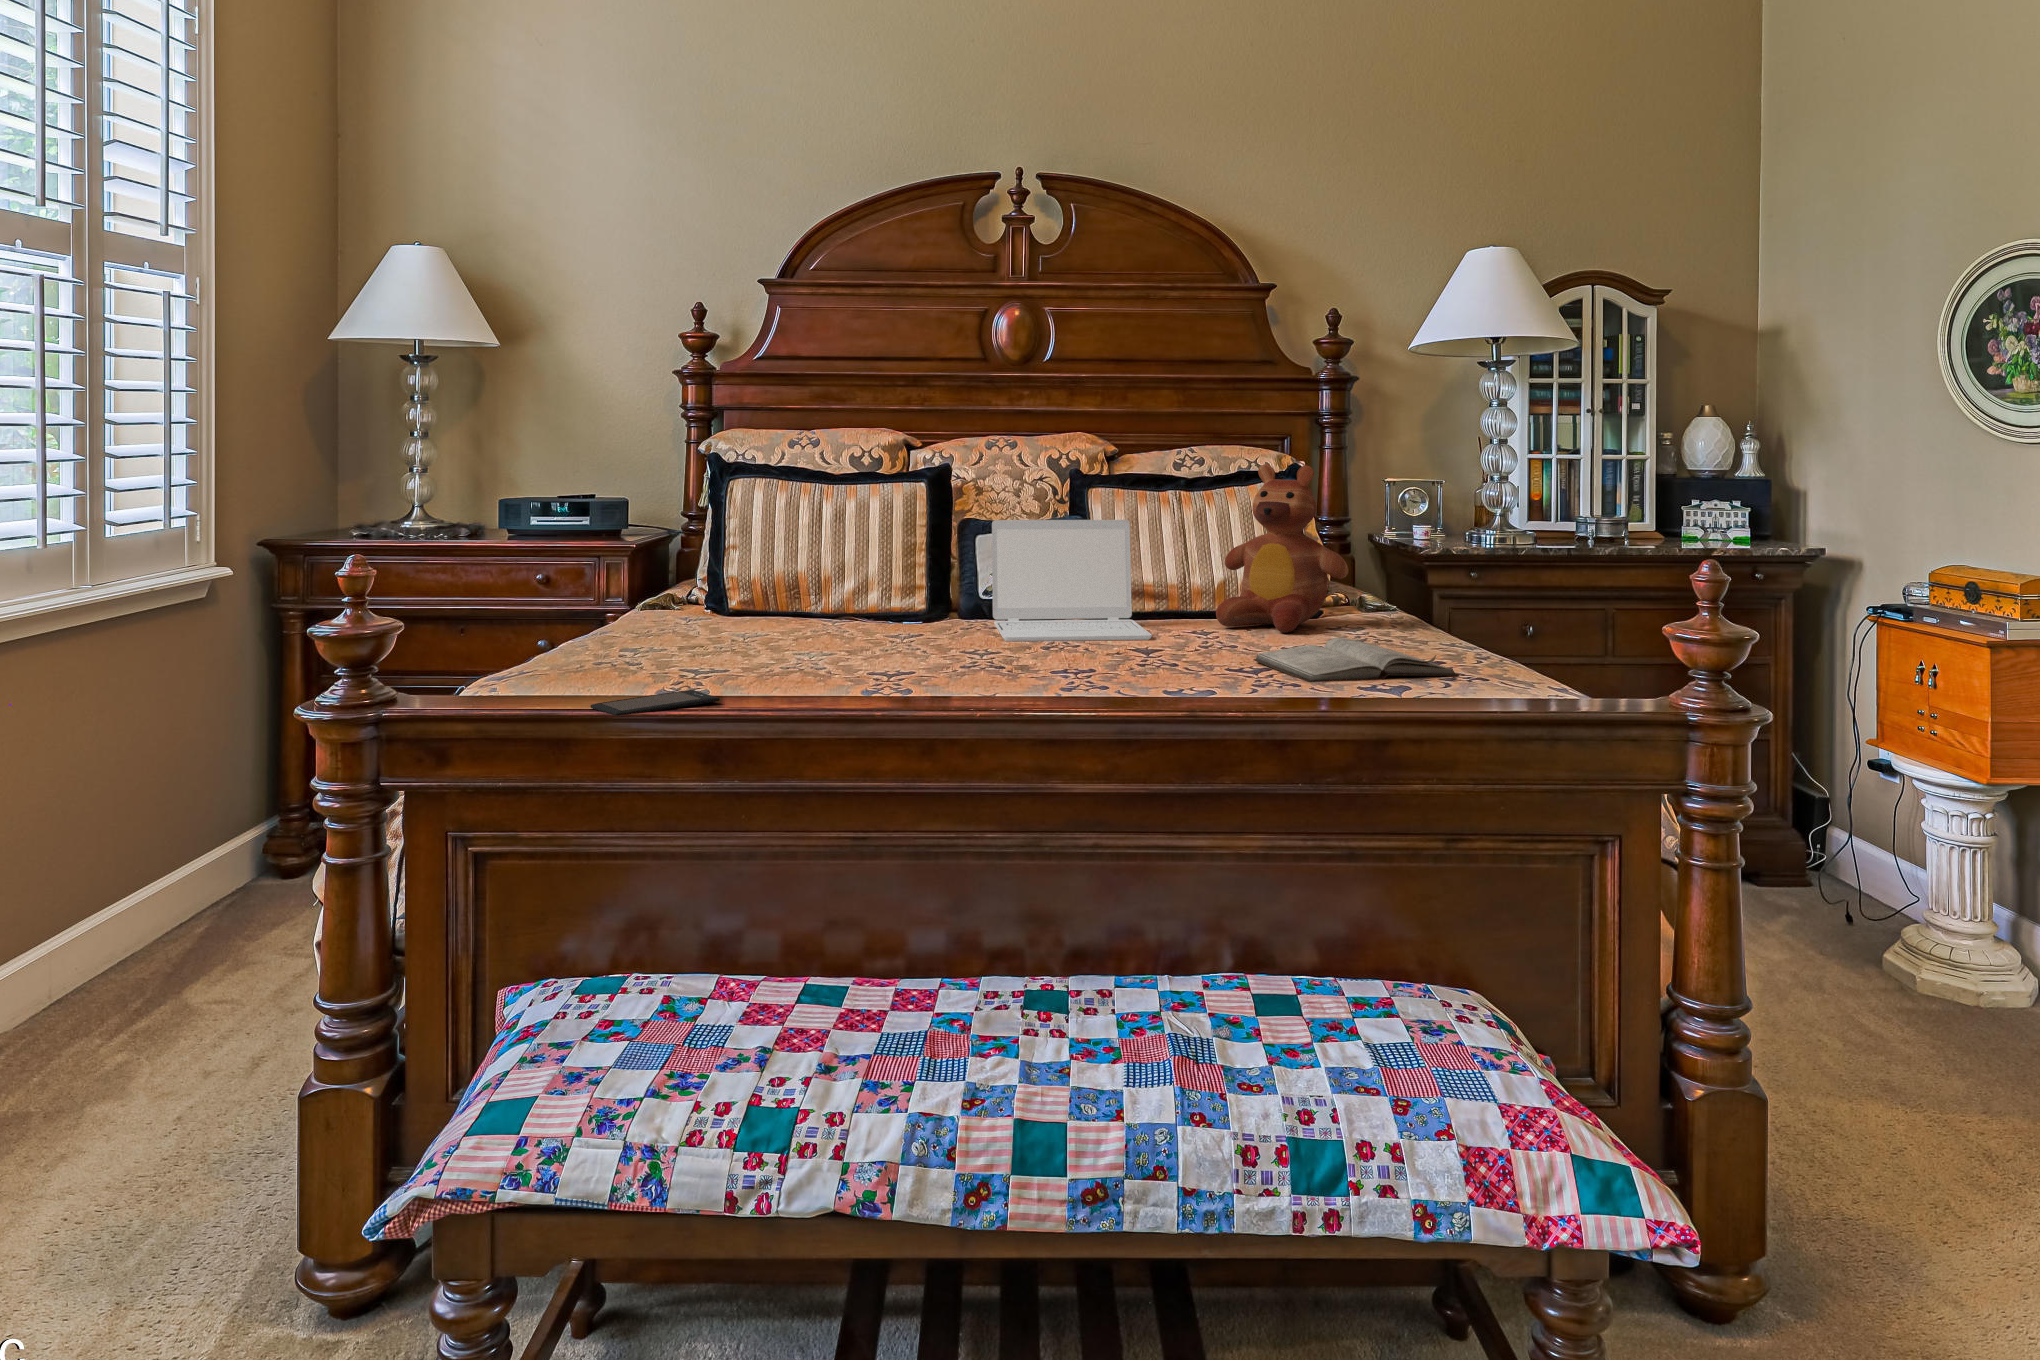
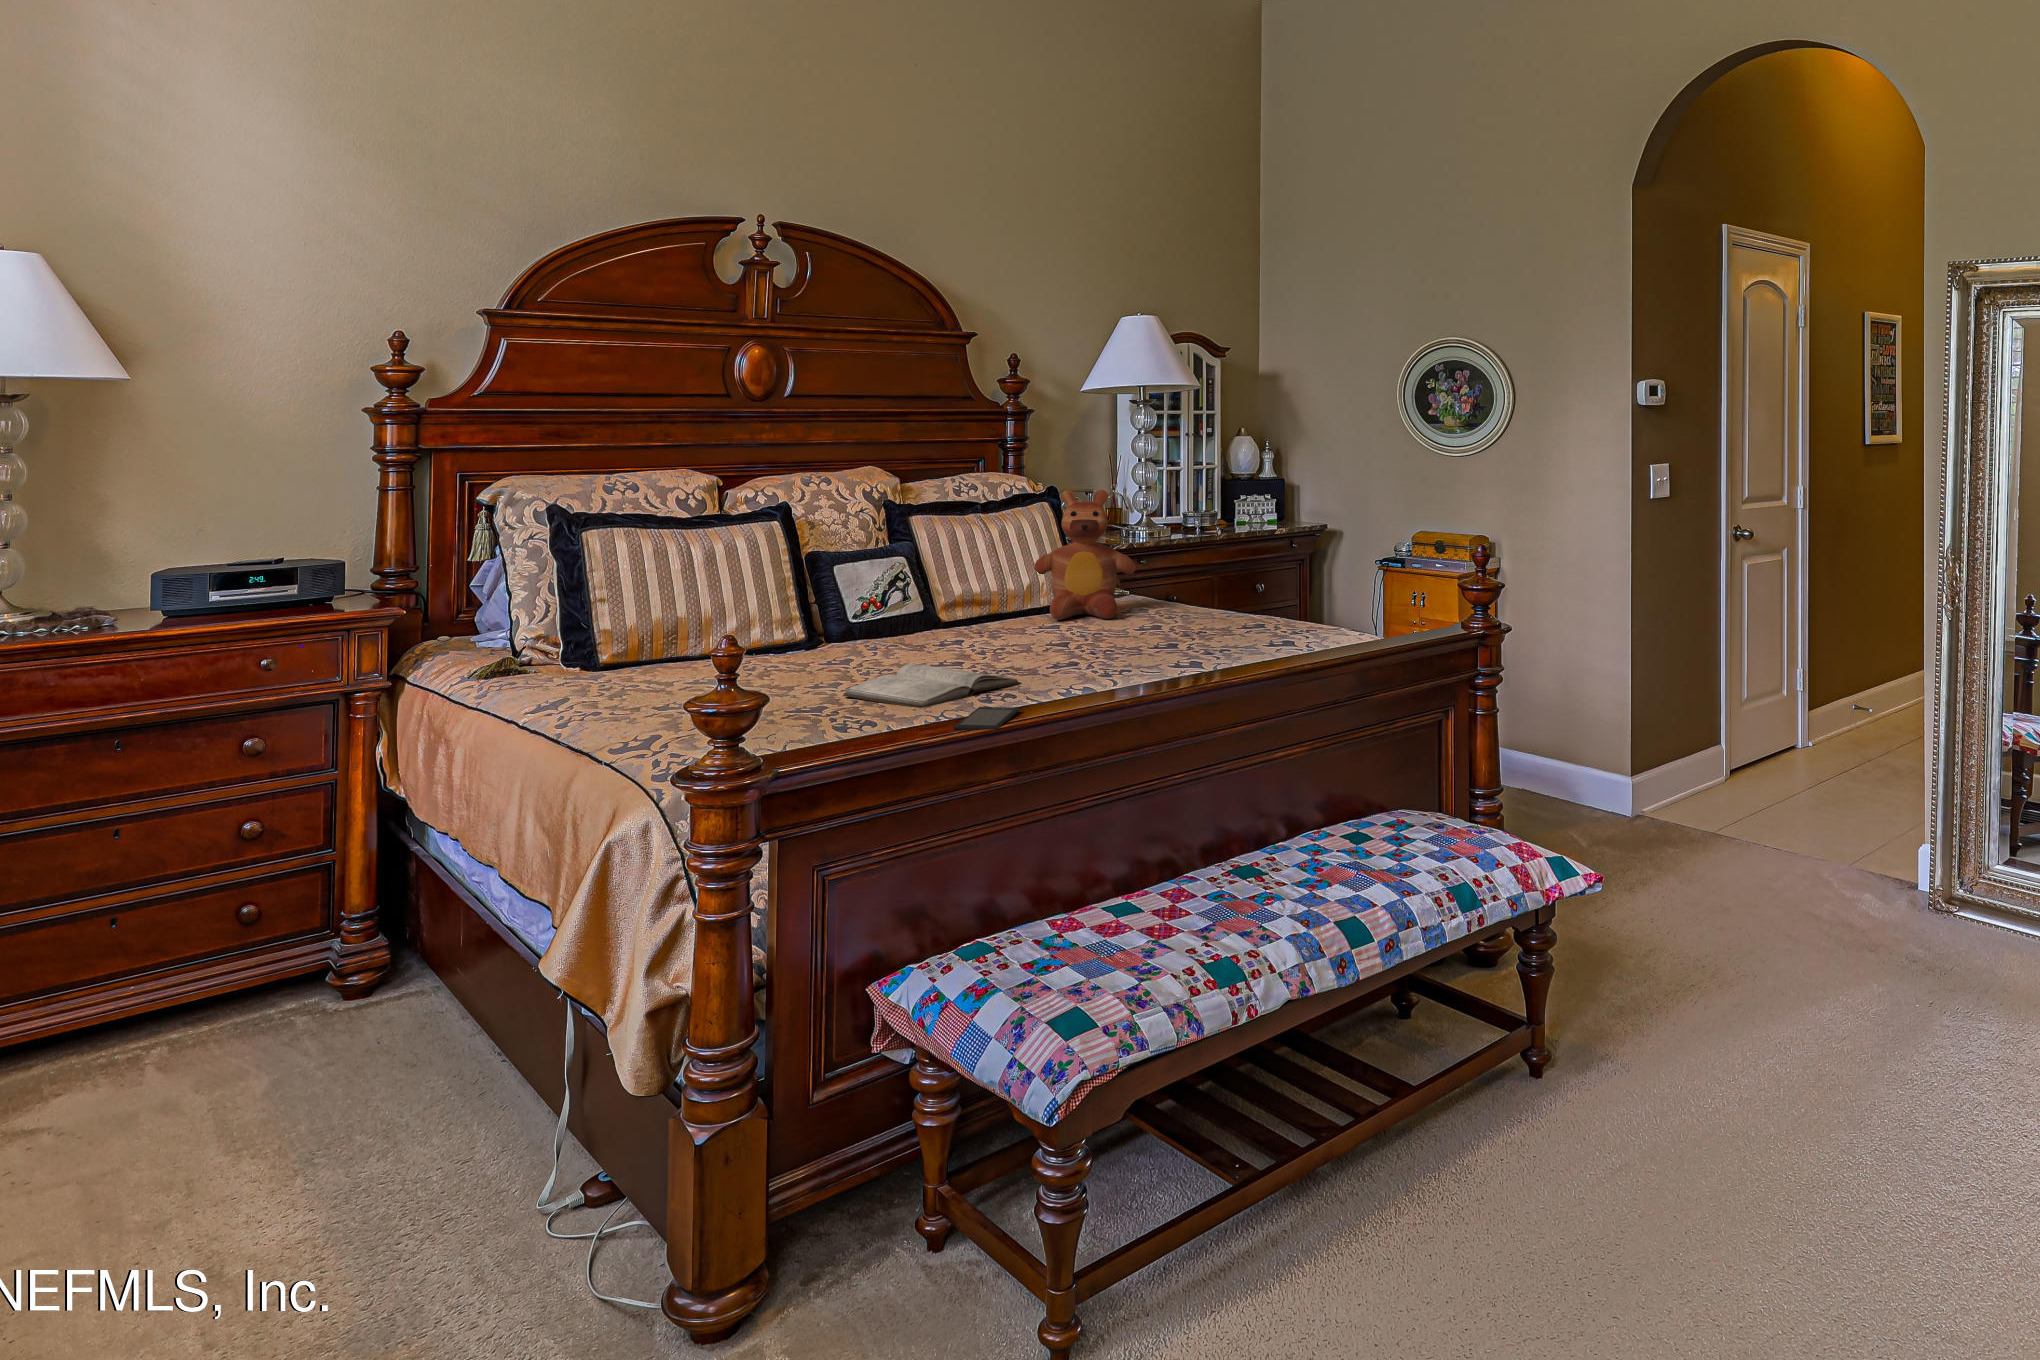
laptop: present [992,520,1152,641] -> none [884,542,1041,652]
diary: present [1253,638,1459,682] -> present [843,664,1021,708]

